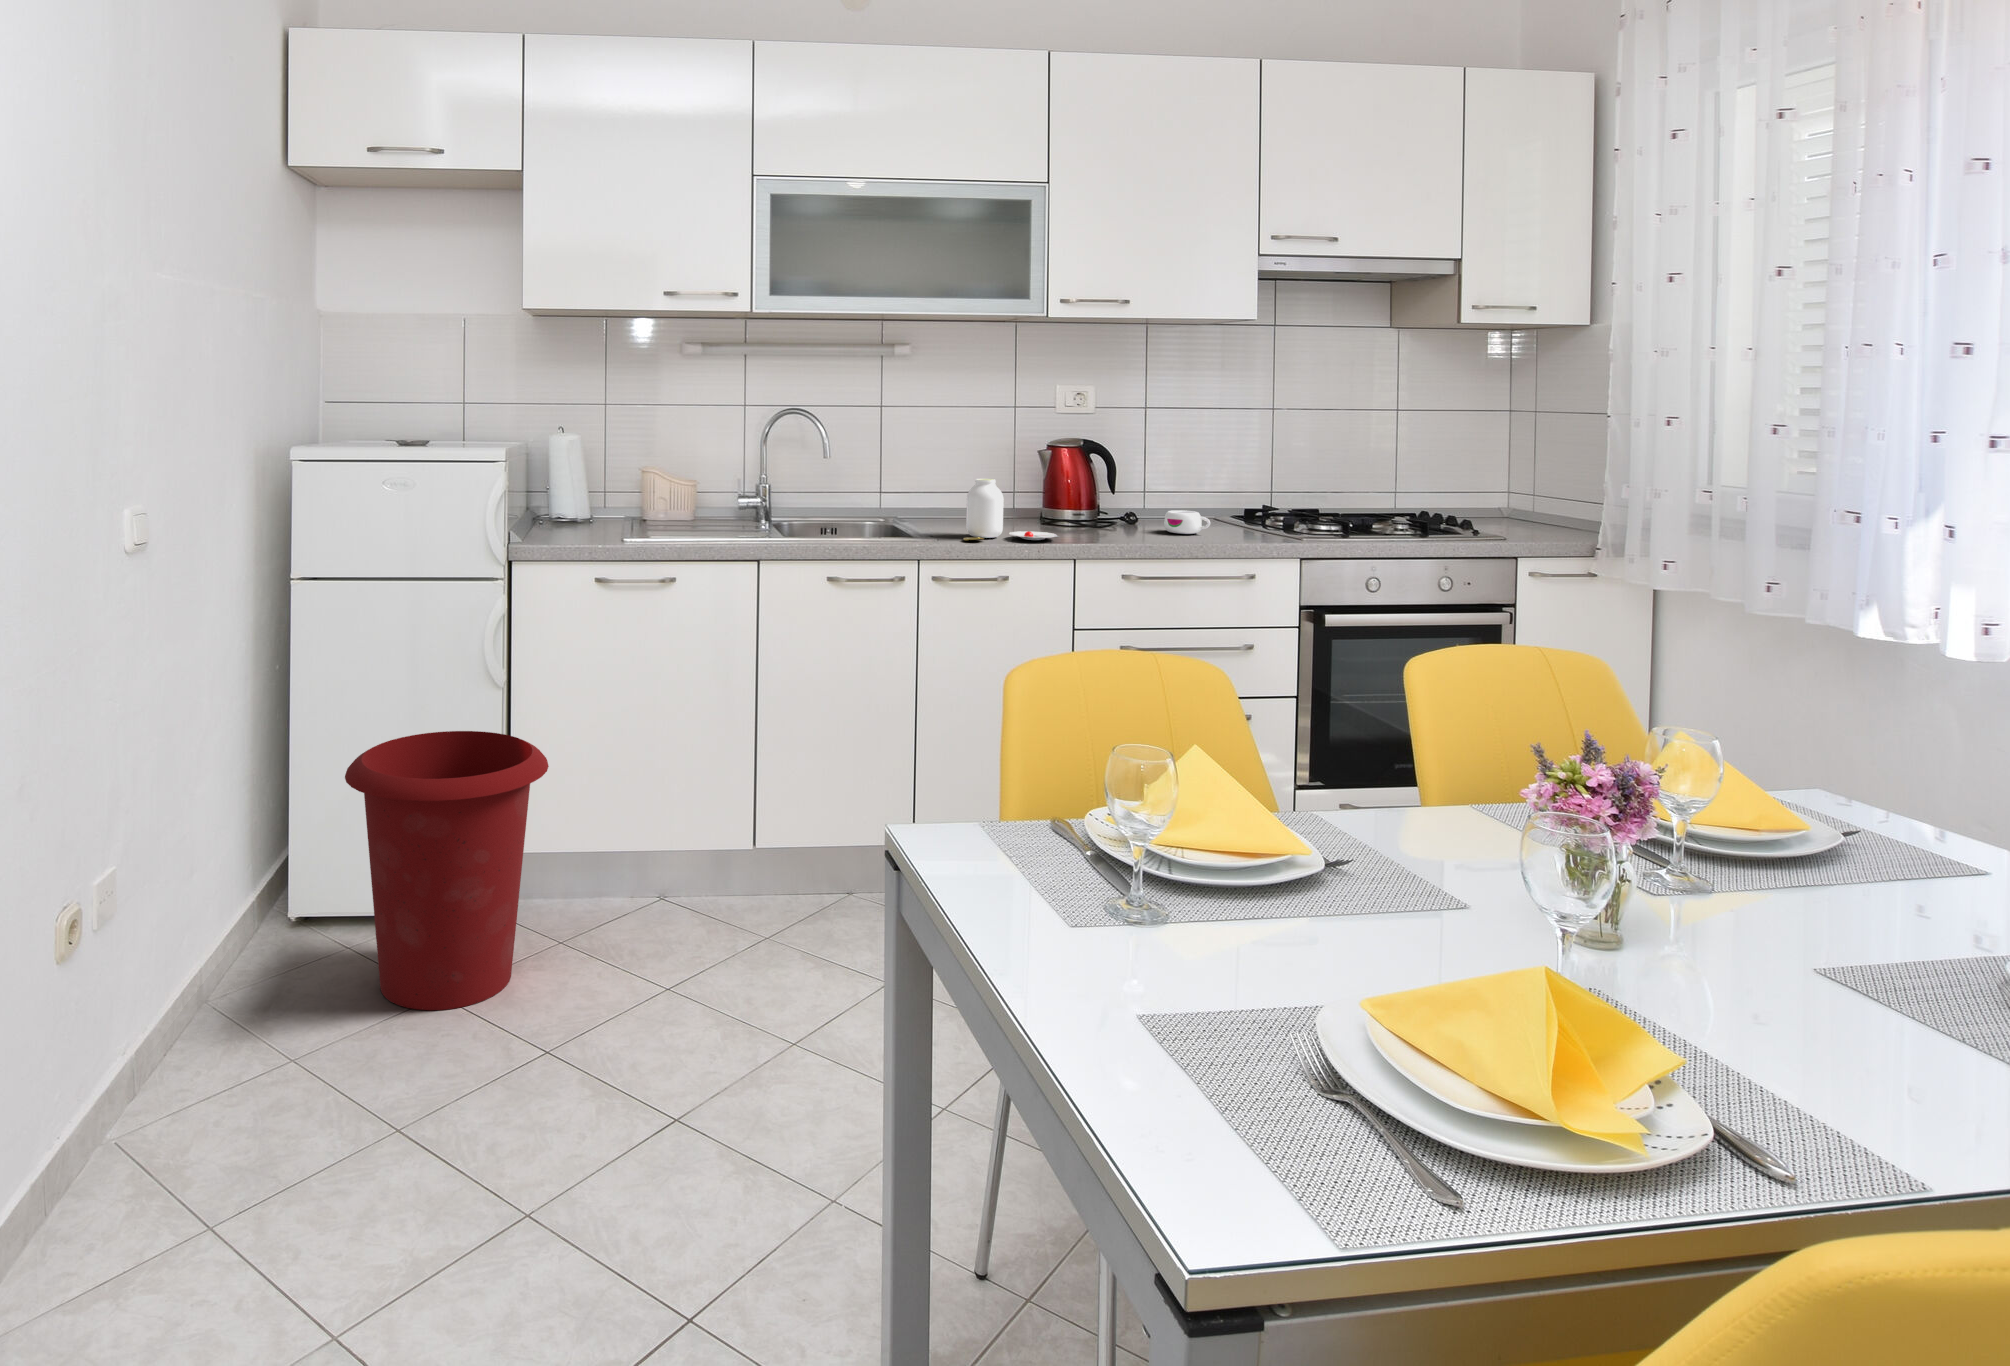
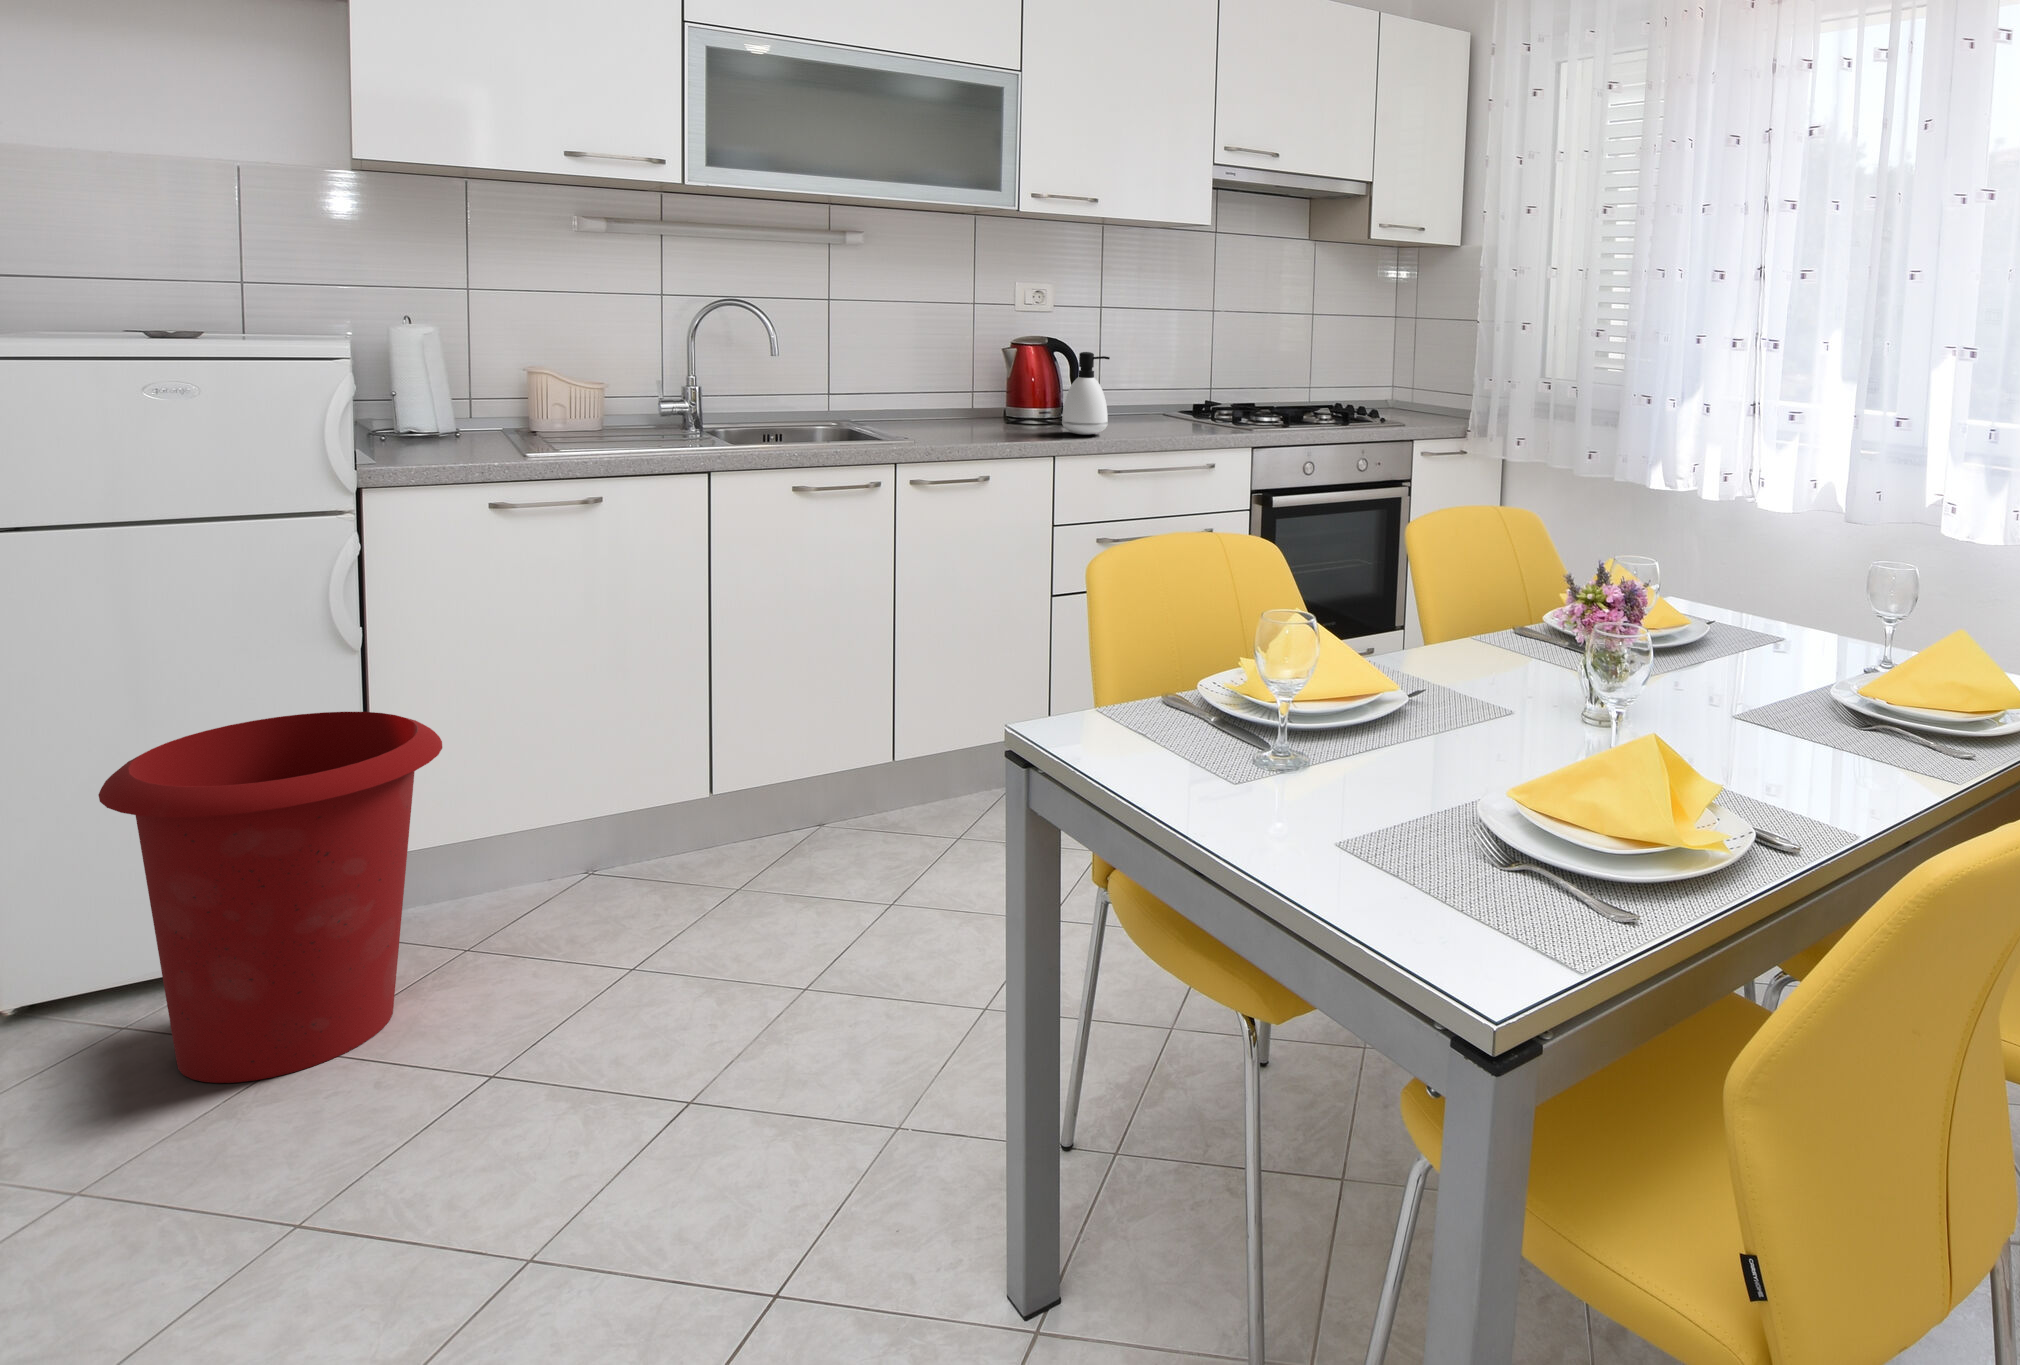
soap dispenser: none [1085,453,1132,537] -> present [1062,352,1110,435]
jar: present [963,479,1058,540] -> none [942,378,1043,442]
mug: present [1164,510,1210,534] -> none [1134,407,1177,429]

